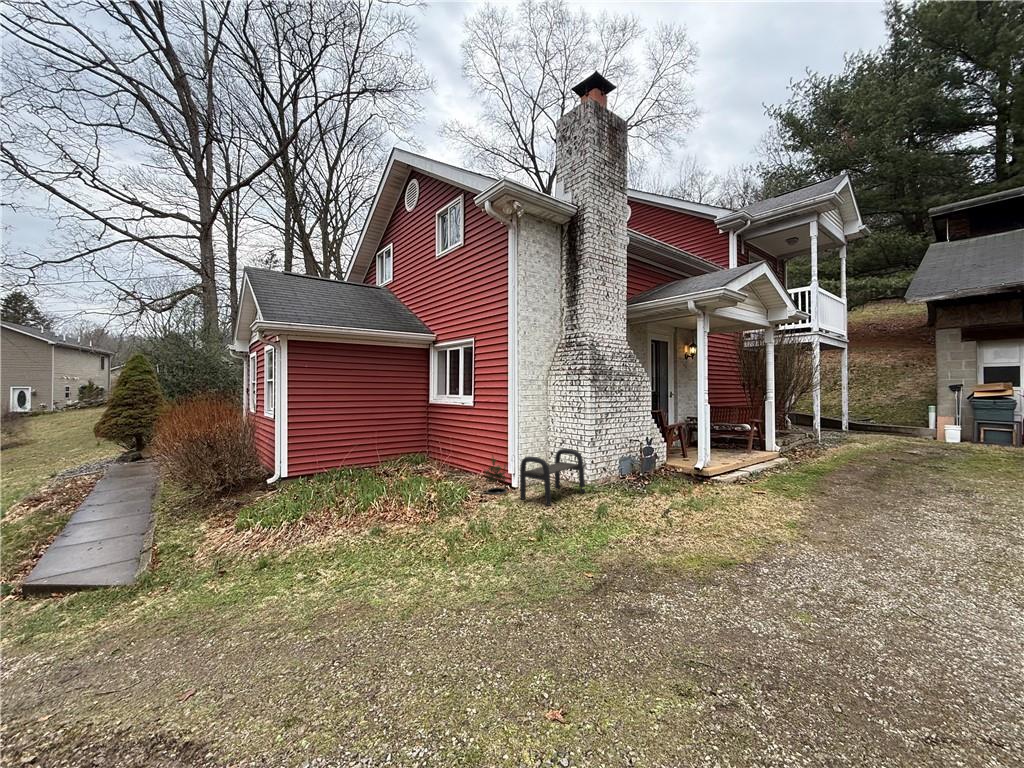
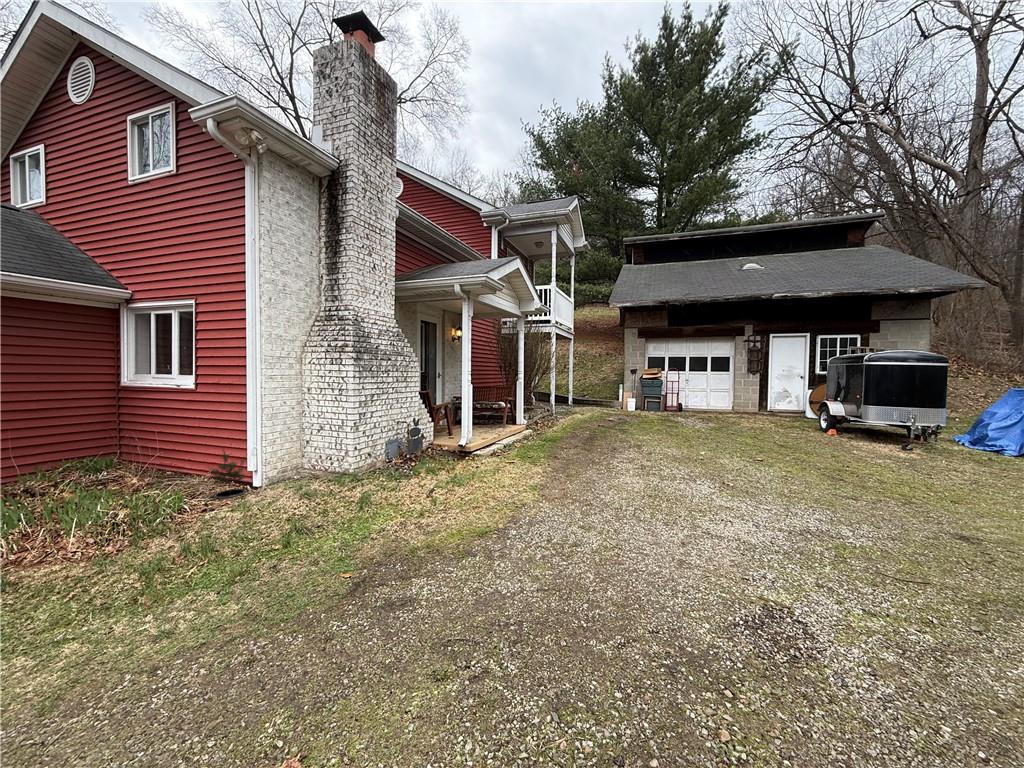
bench: present [520,449,585,506] -> none [263,436,347,503]

